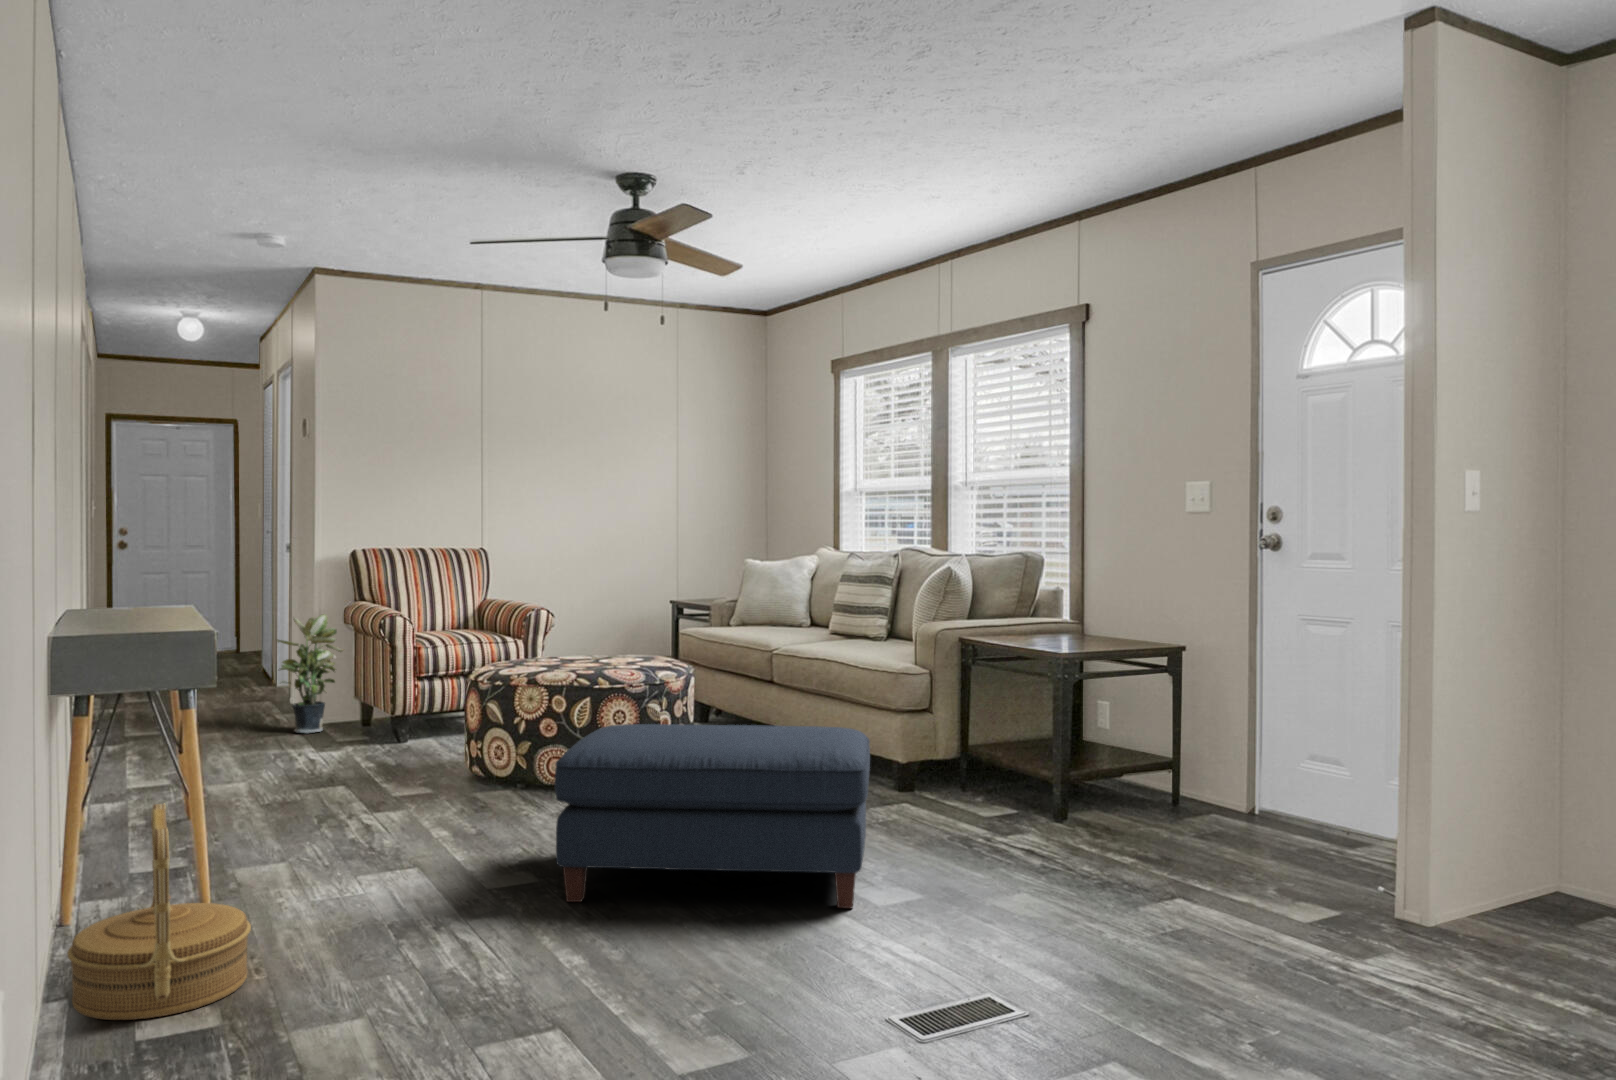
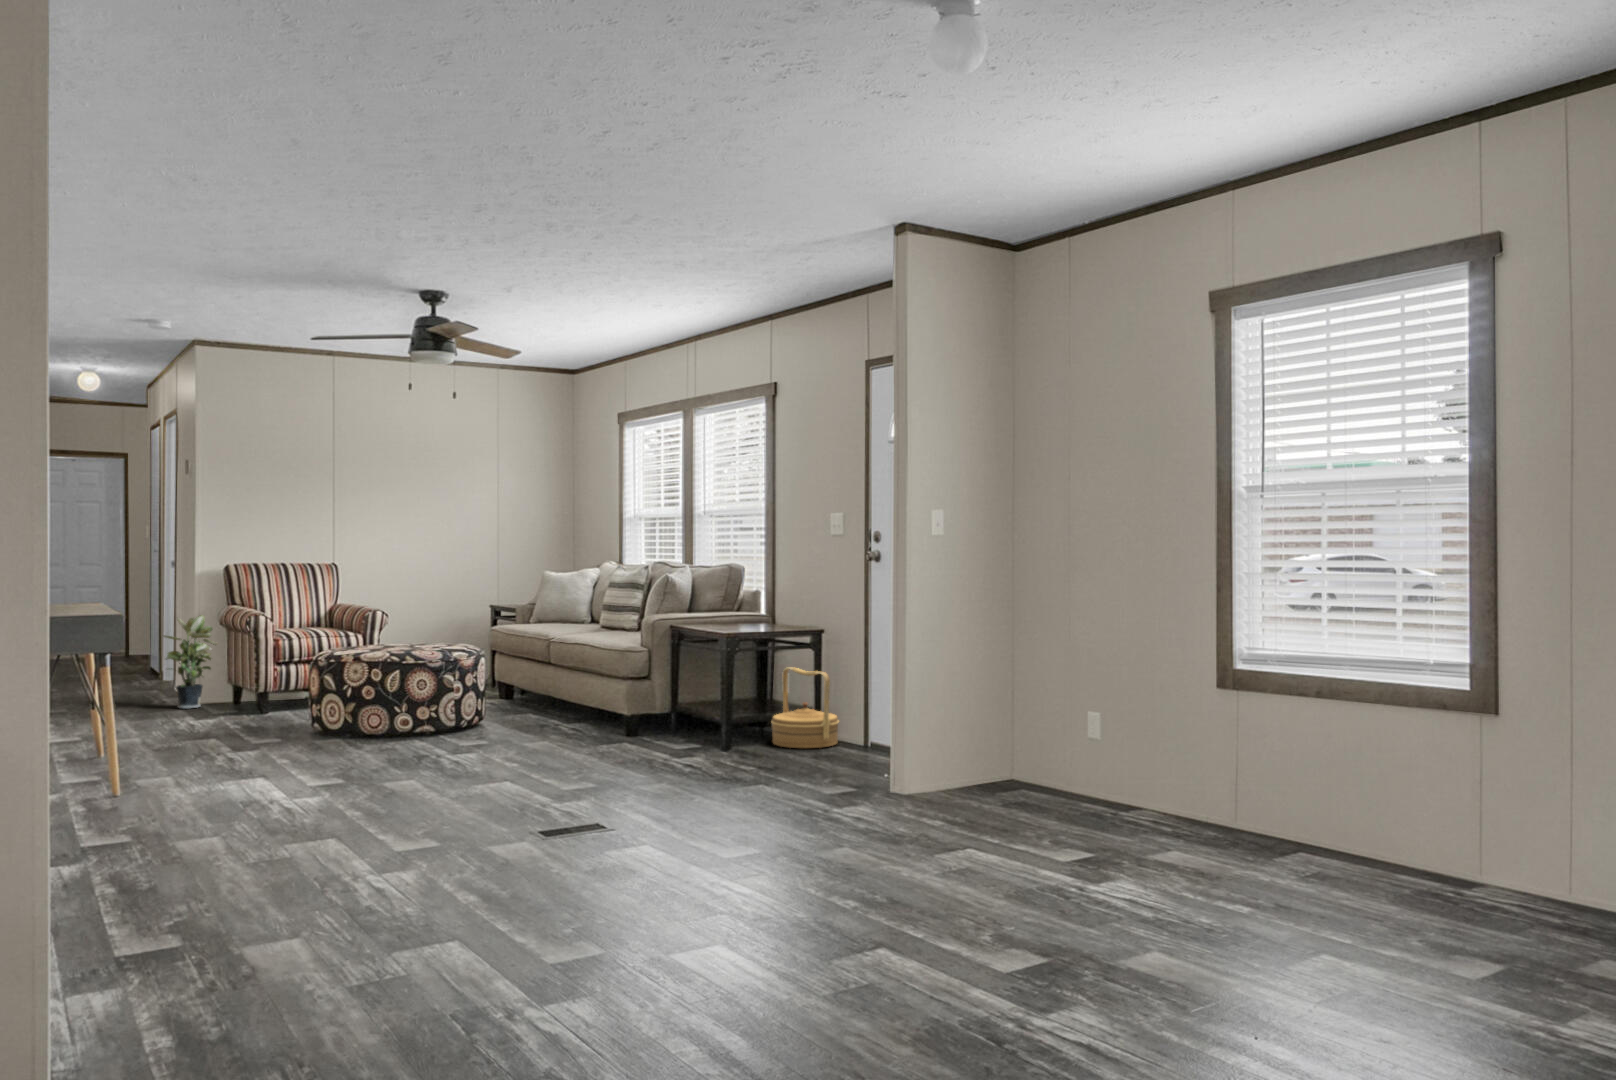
ottoman: present [554,724,870,908] -> none [351,680,574,791]
woven basket: present [67,804,251,1020] -> present [771,667,839,748]

